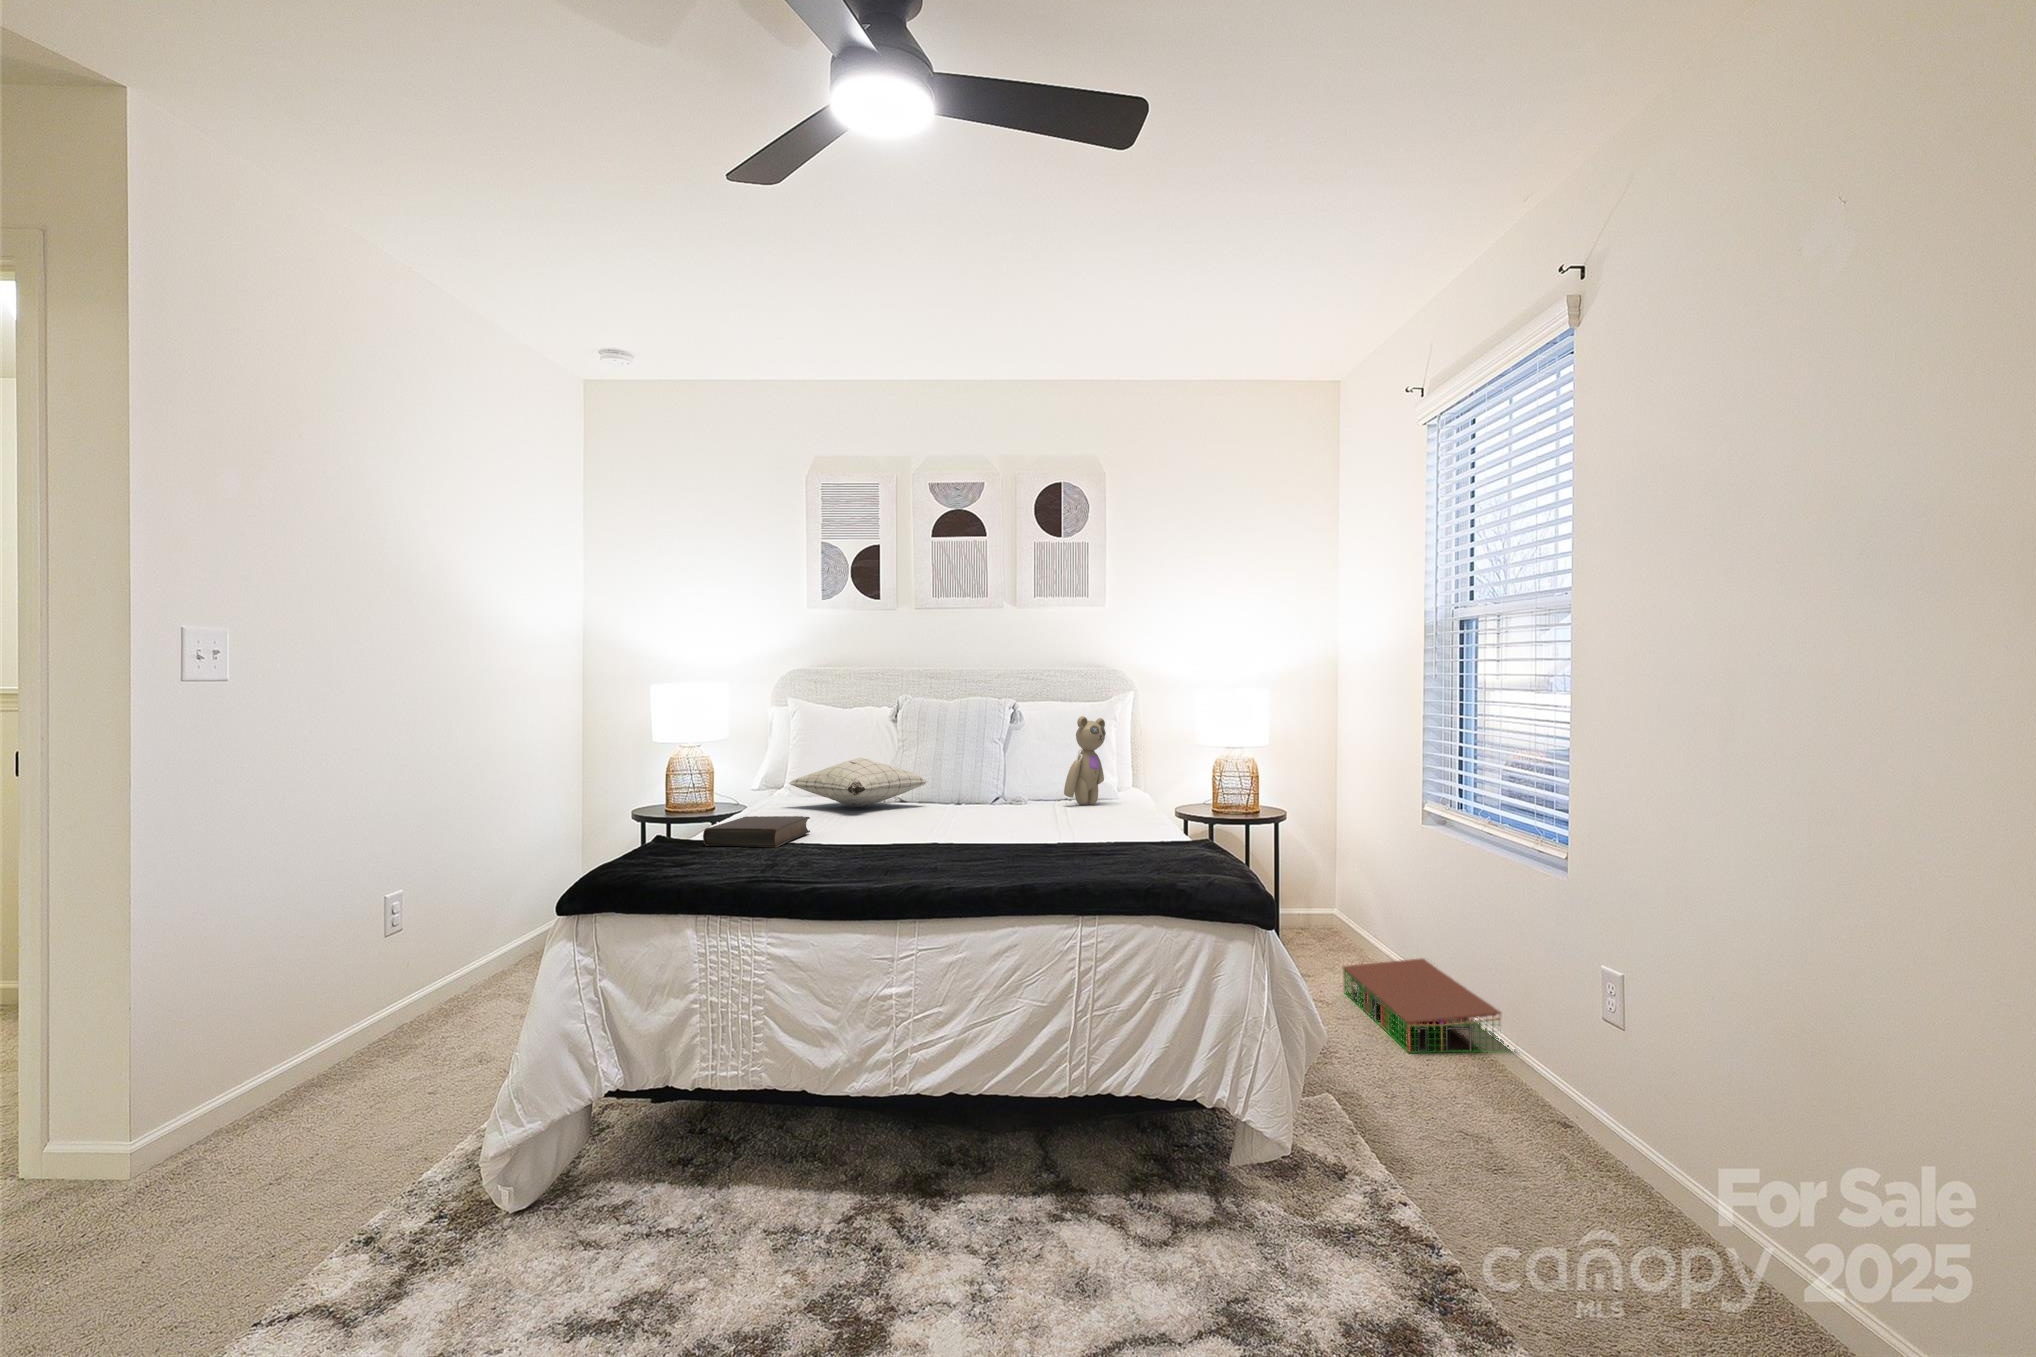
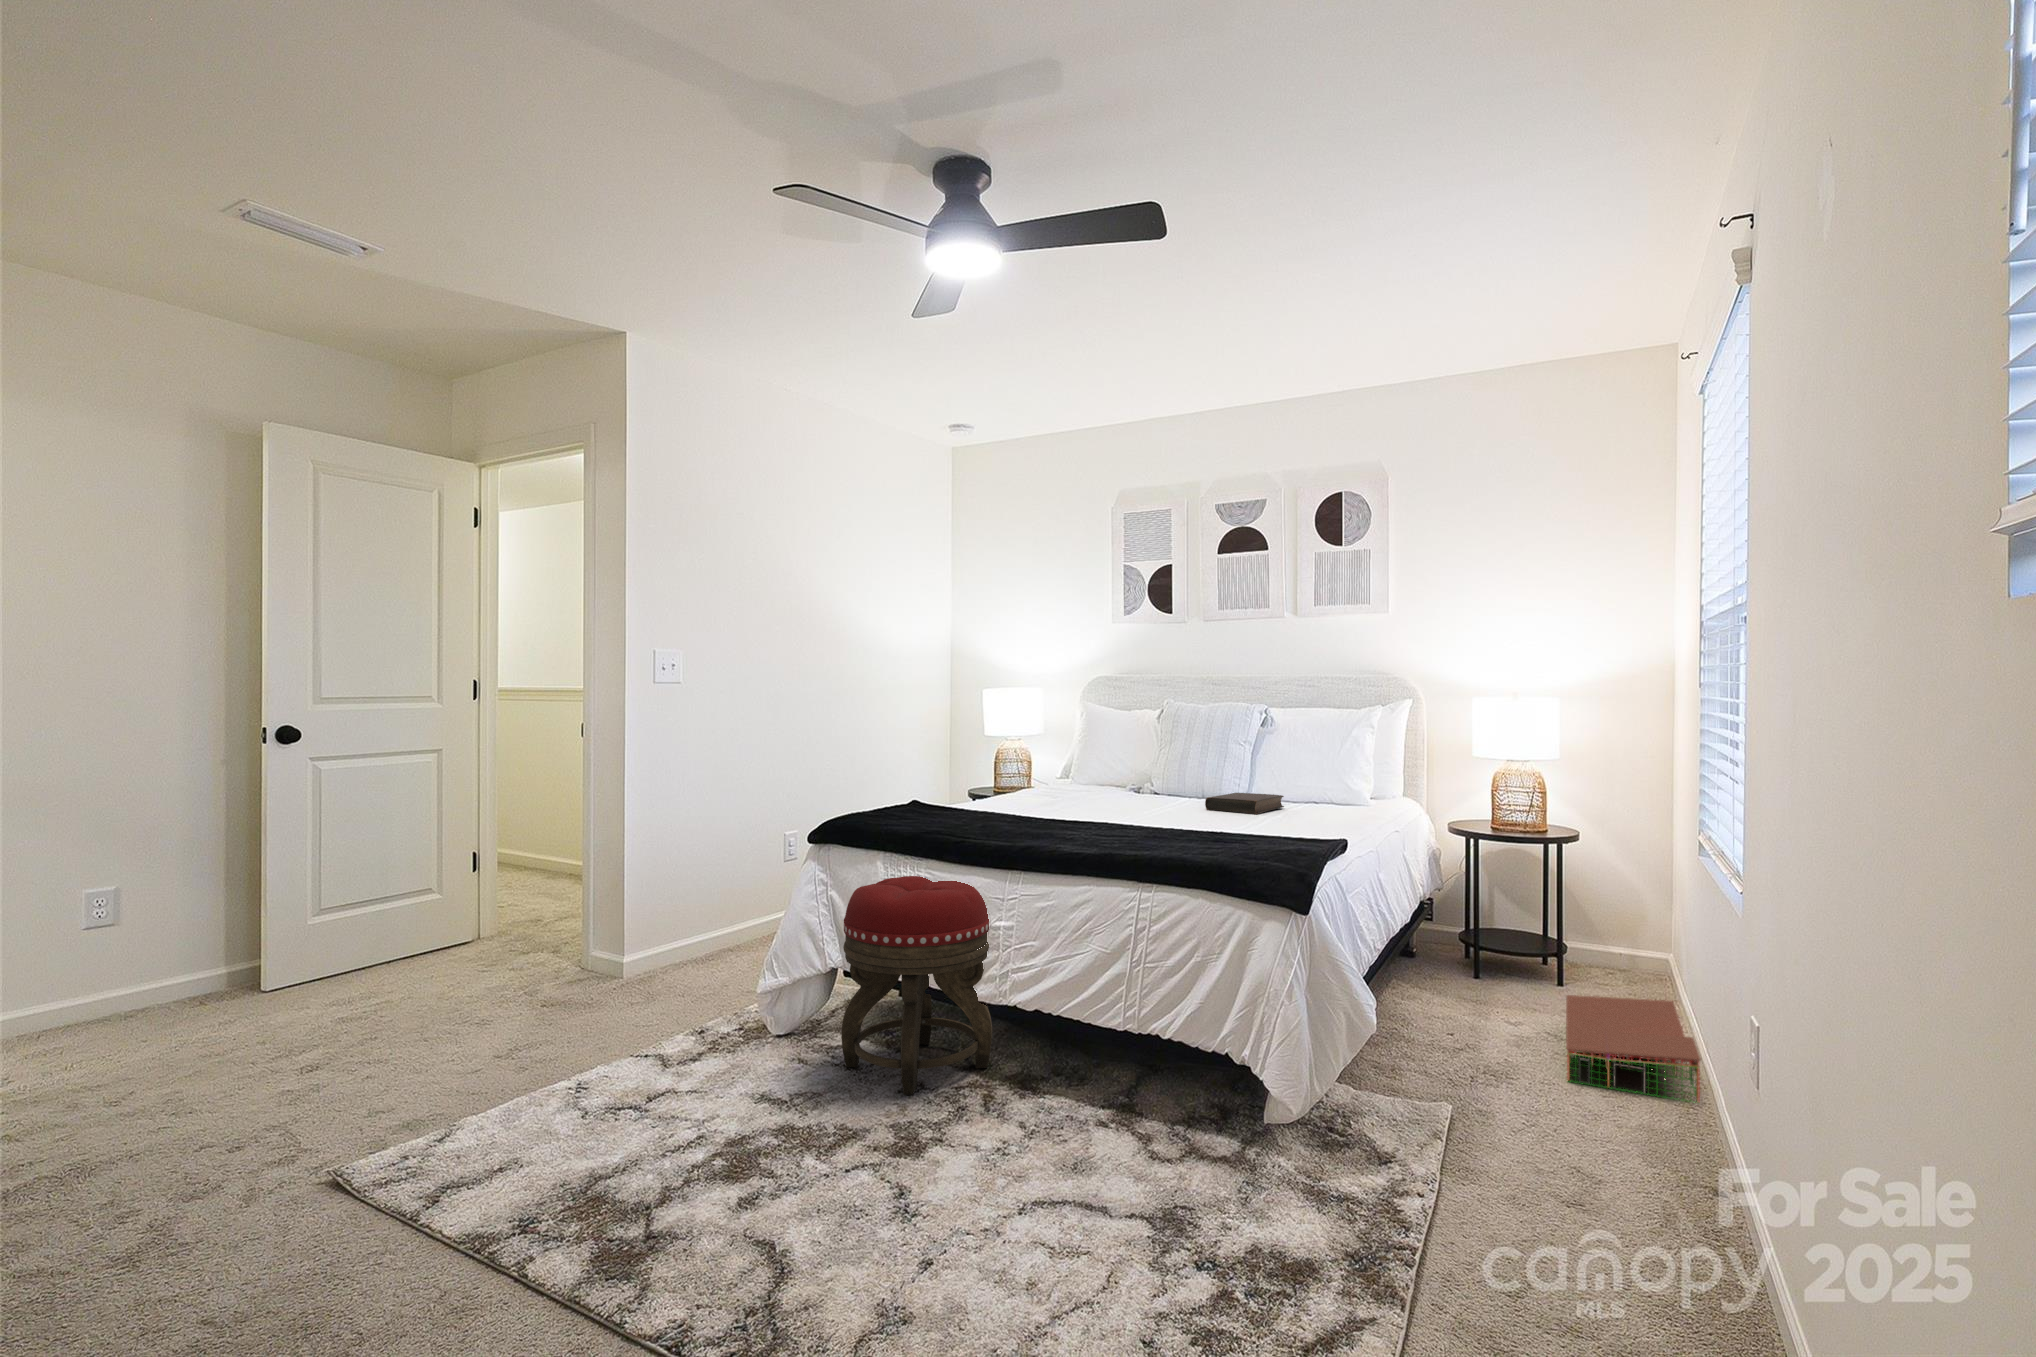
teddy bear: present [1064,716,1106,805] -> none [1299,722,1347,807]
pillow: present [789,758,927,807] -> none [1061,753,1175,795]
book: present [703,816,810,848] -> present [1205,793,1284,814]
footstool: none [657,936,870,1257] -> present [841,876,992,1095]

